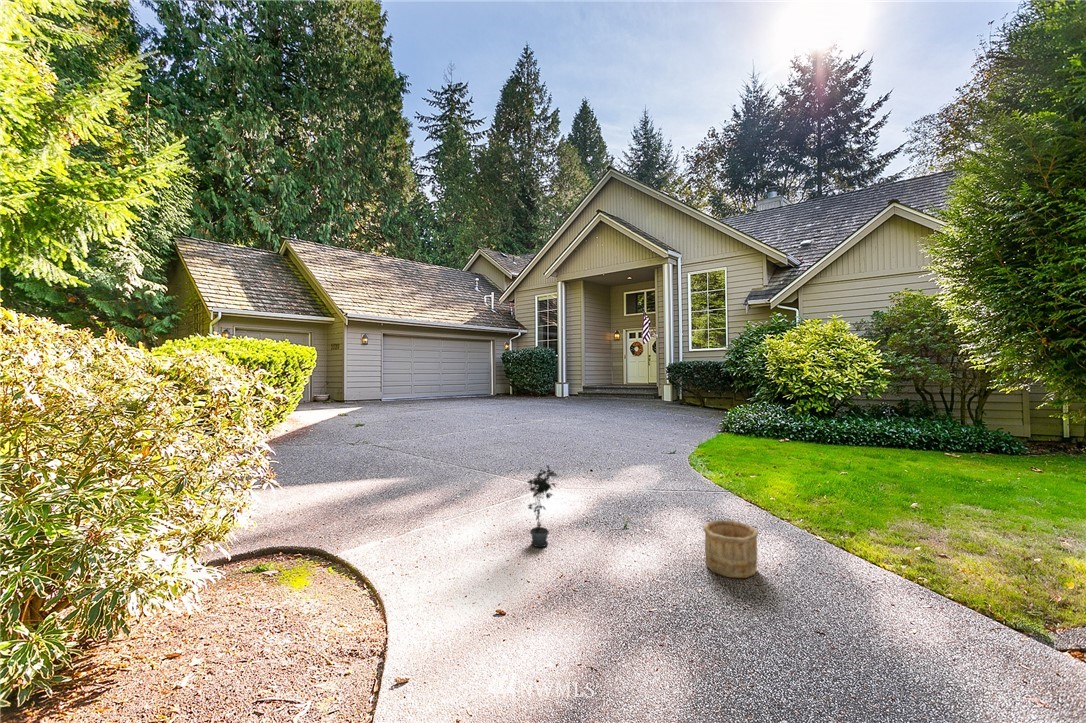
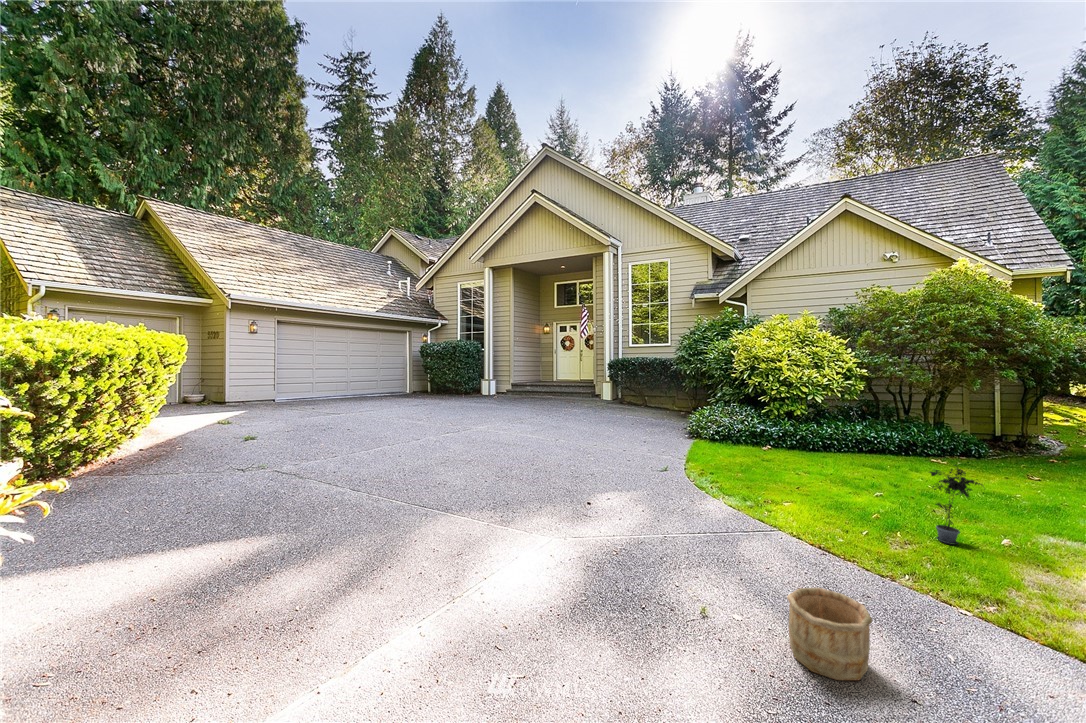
potted plant: present [528,466,557,547] -> present [930,465,982,544]

